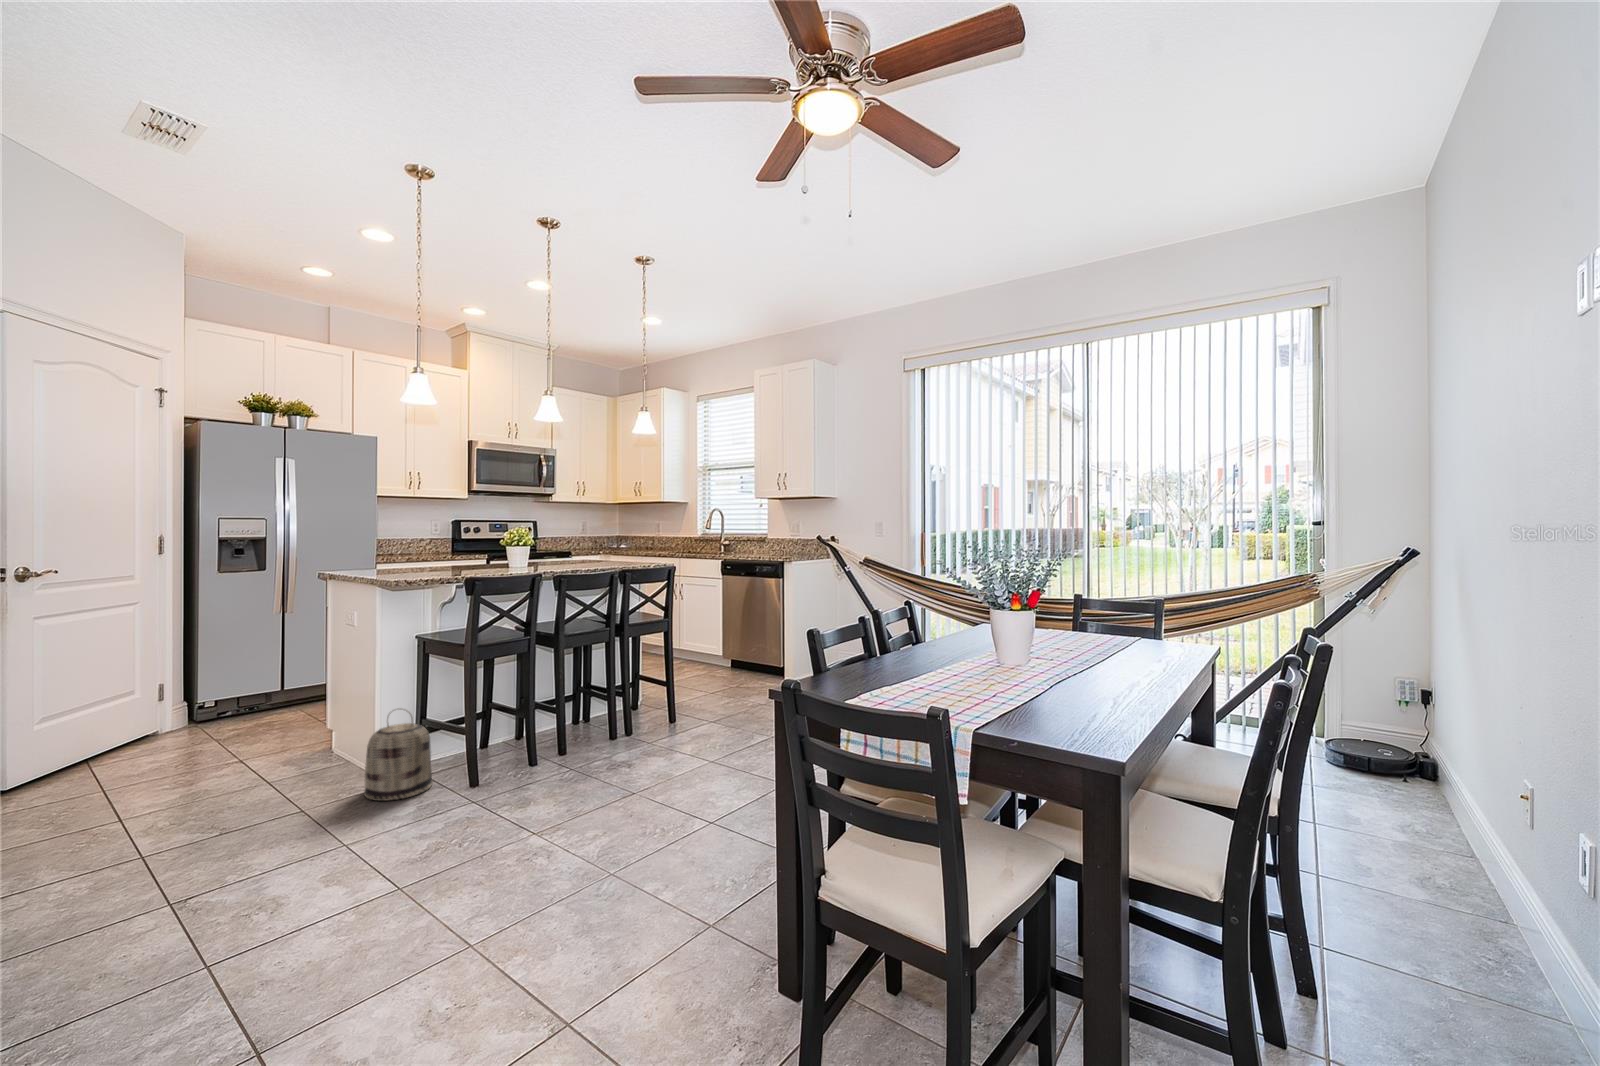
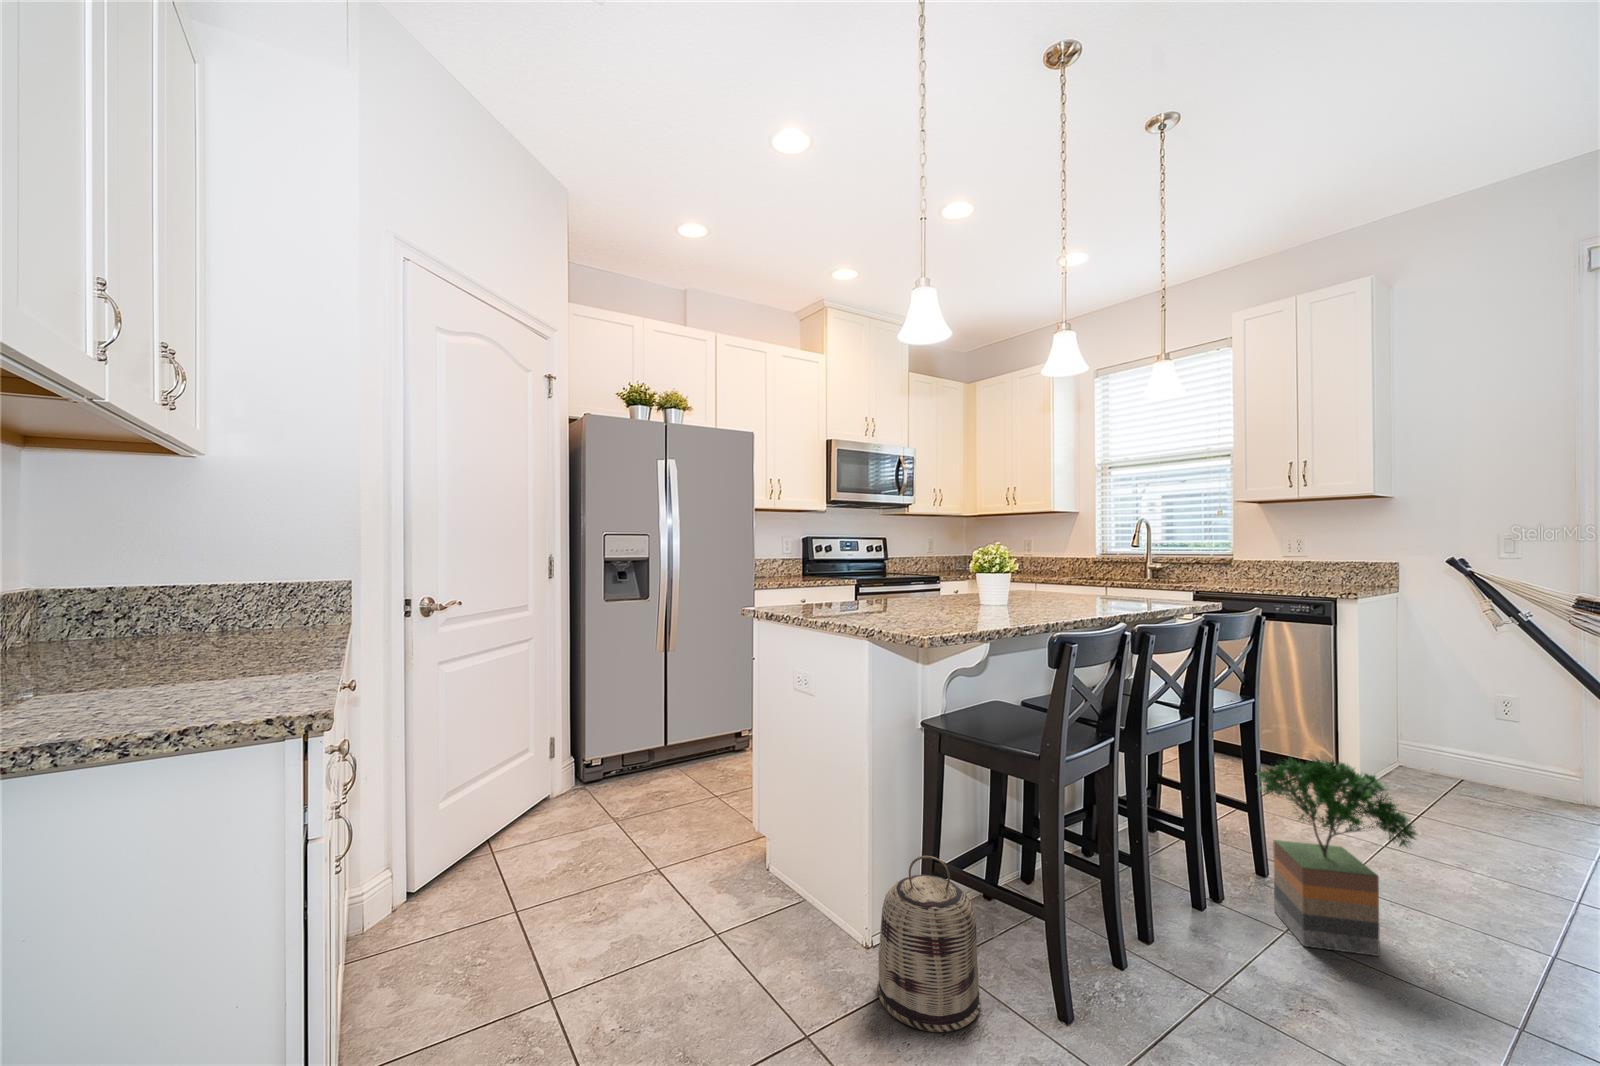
potted tree: none [643,648,709,749] -> present [1257,758,1417,956]

